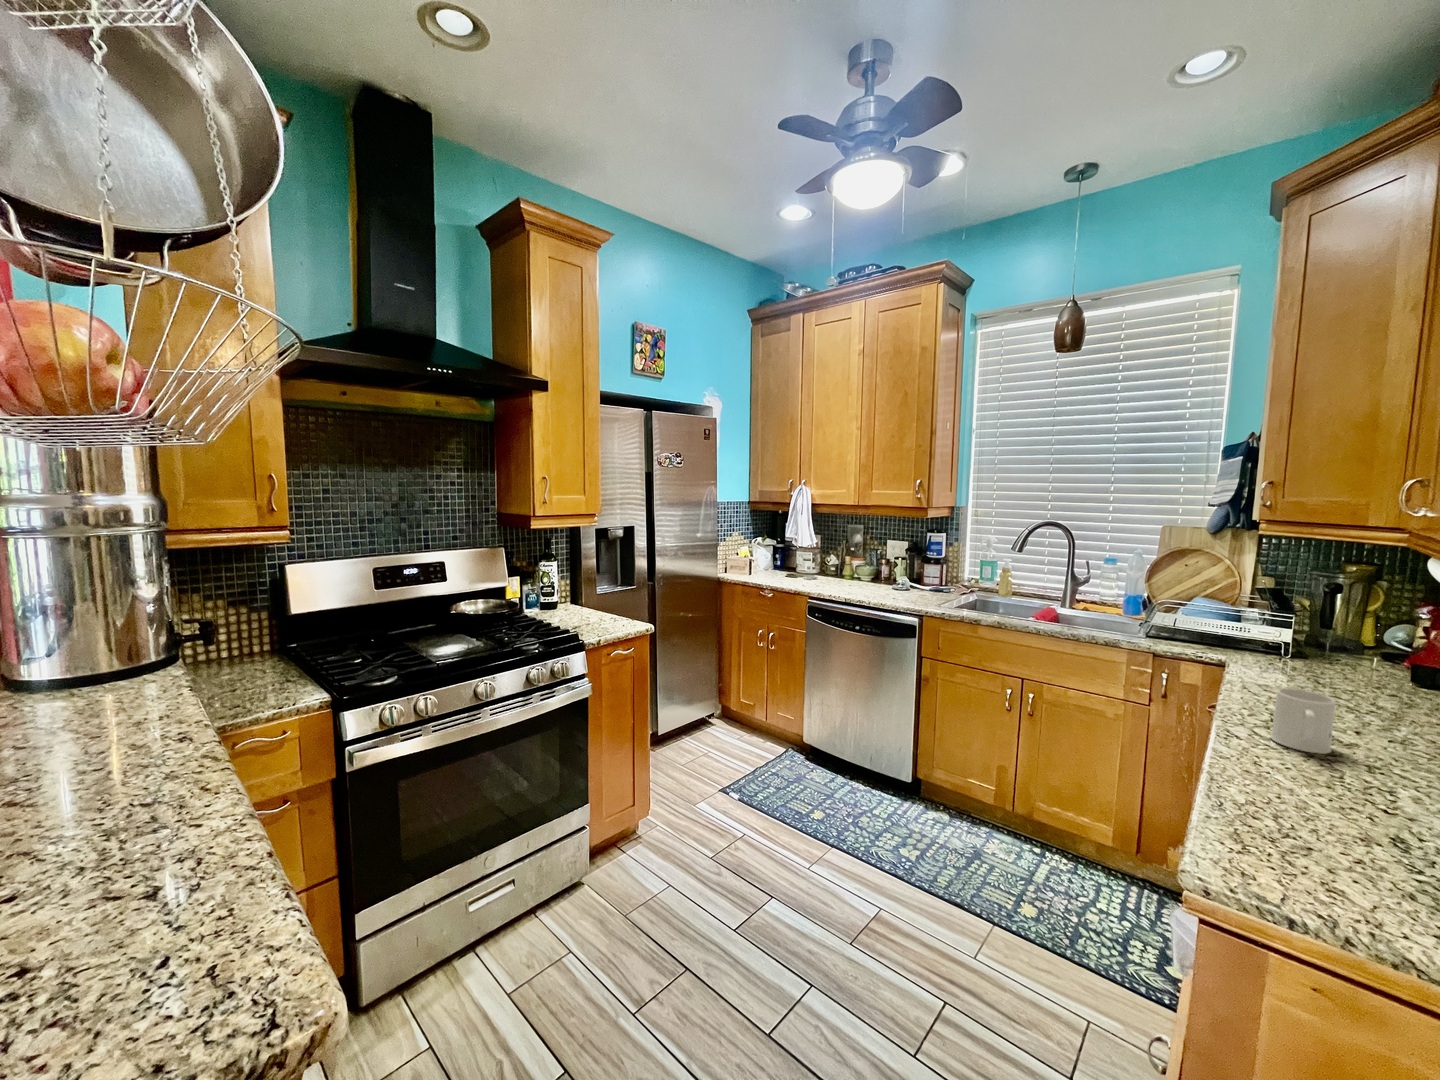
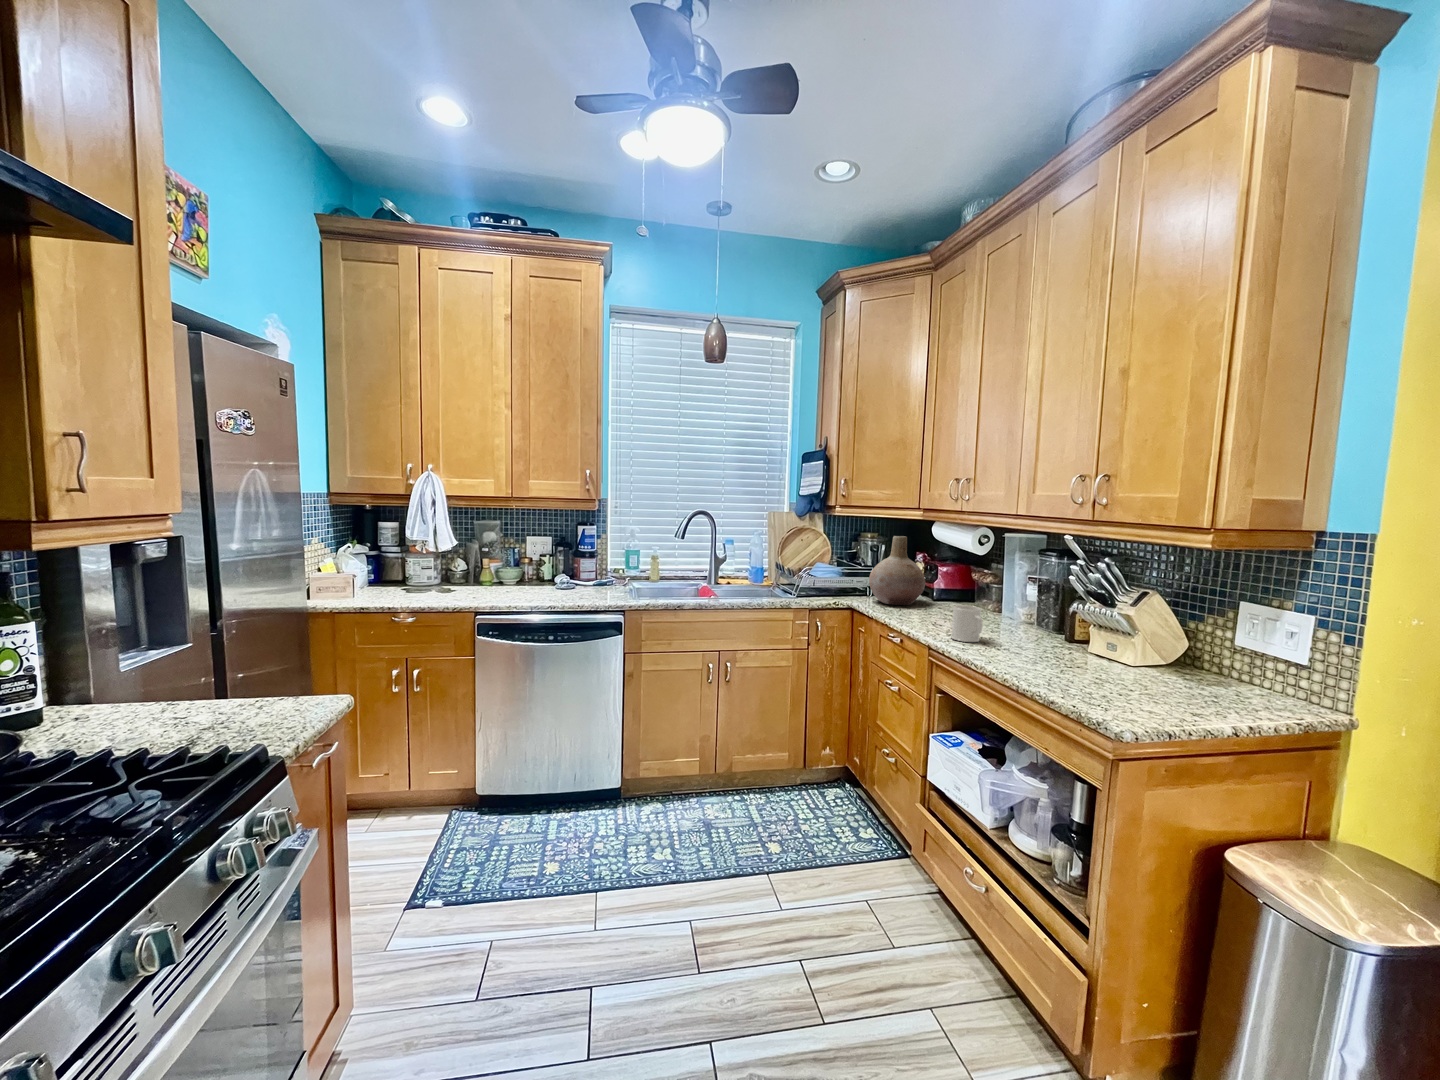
vase: none [1265,574,1389,684] -> present [869,536,925,605]

